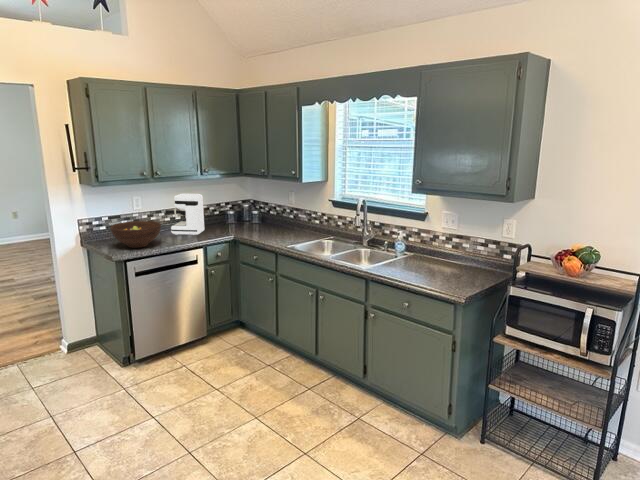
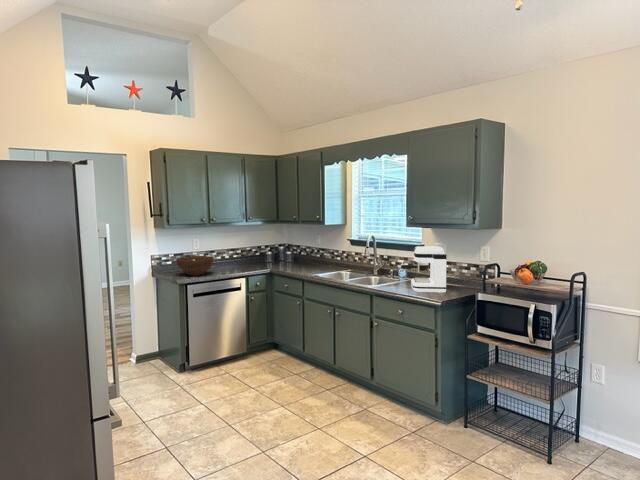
coffee maker: present [165,194,204,235] -> present [401,246,447,293]

